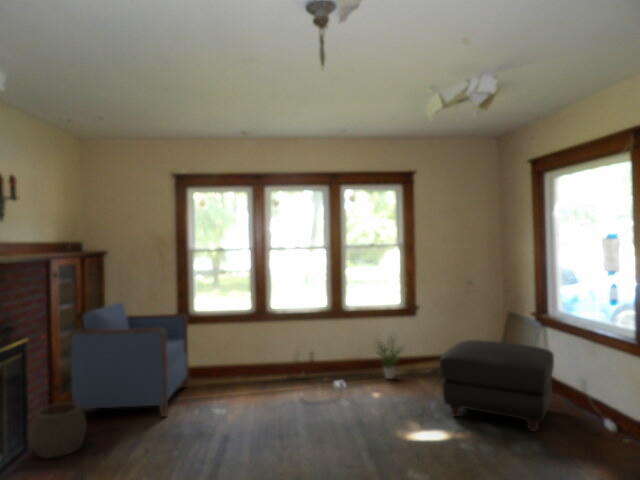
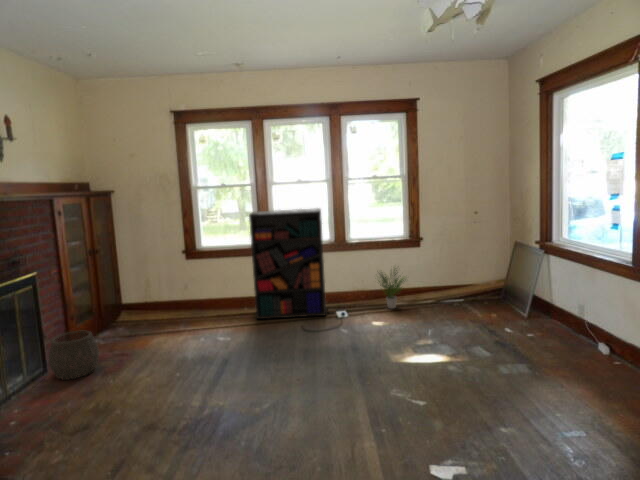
bookshelf: none [248,275,323,389] -> present [249,208,326,319]
armchair: present [71,303,189,417] -> none [82,240,200,348]
ottoman: present [440,340,554,432] -> none [434,269,552,355]

